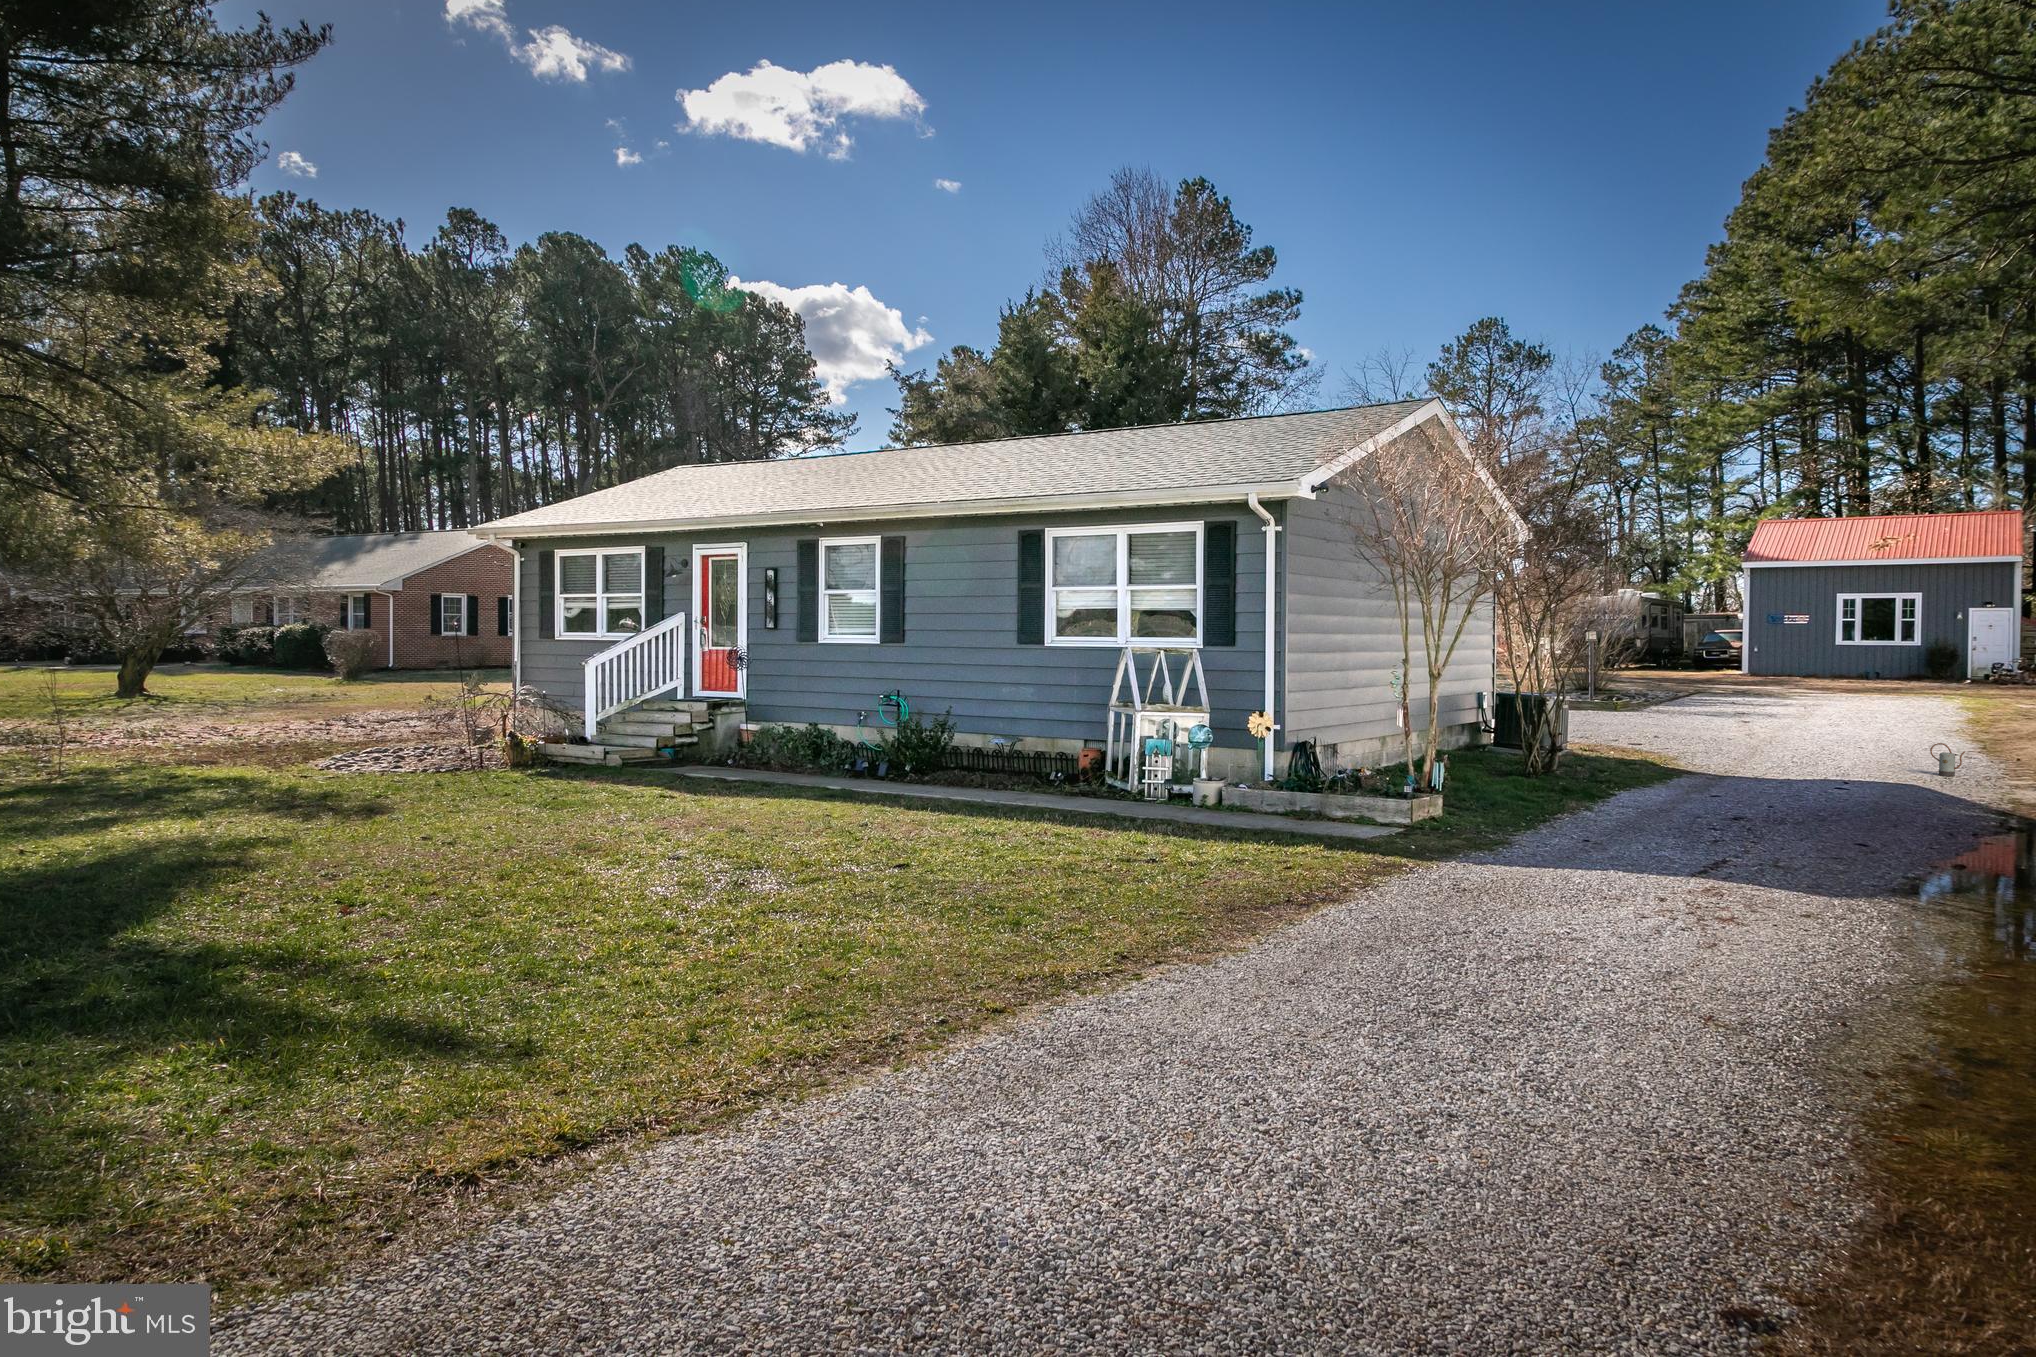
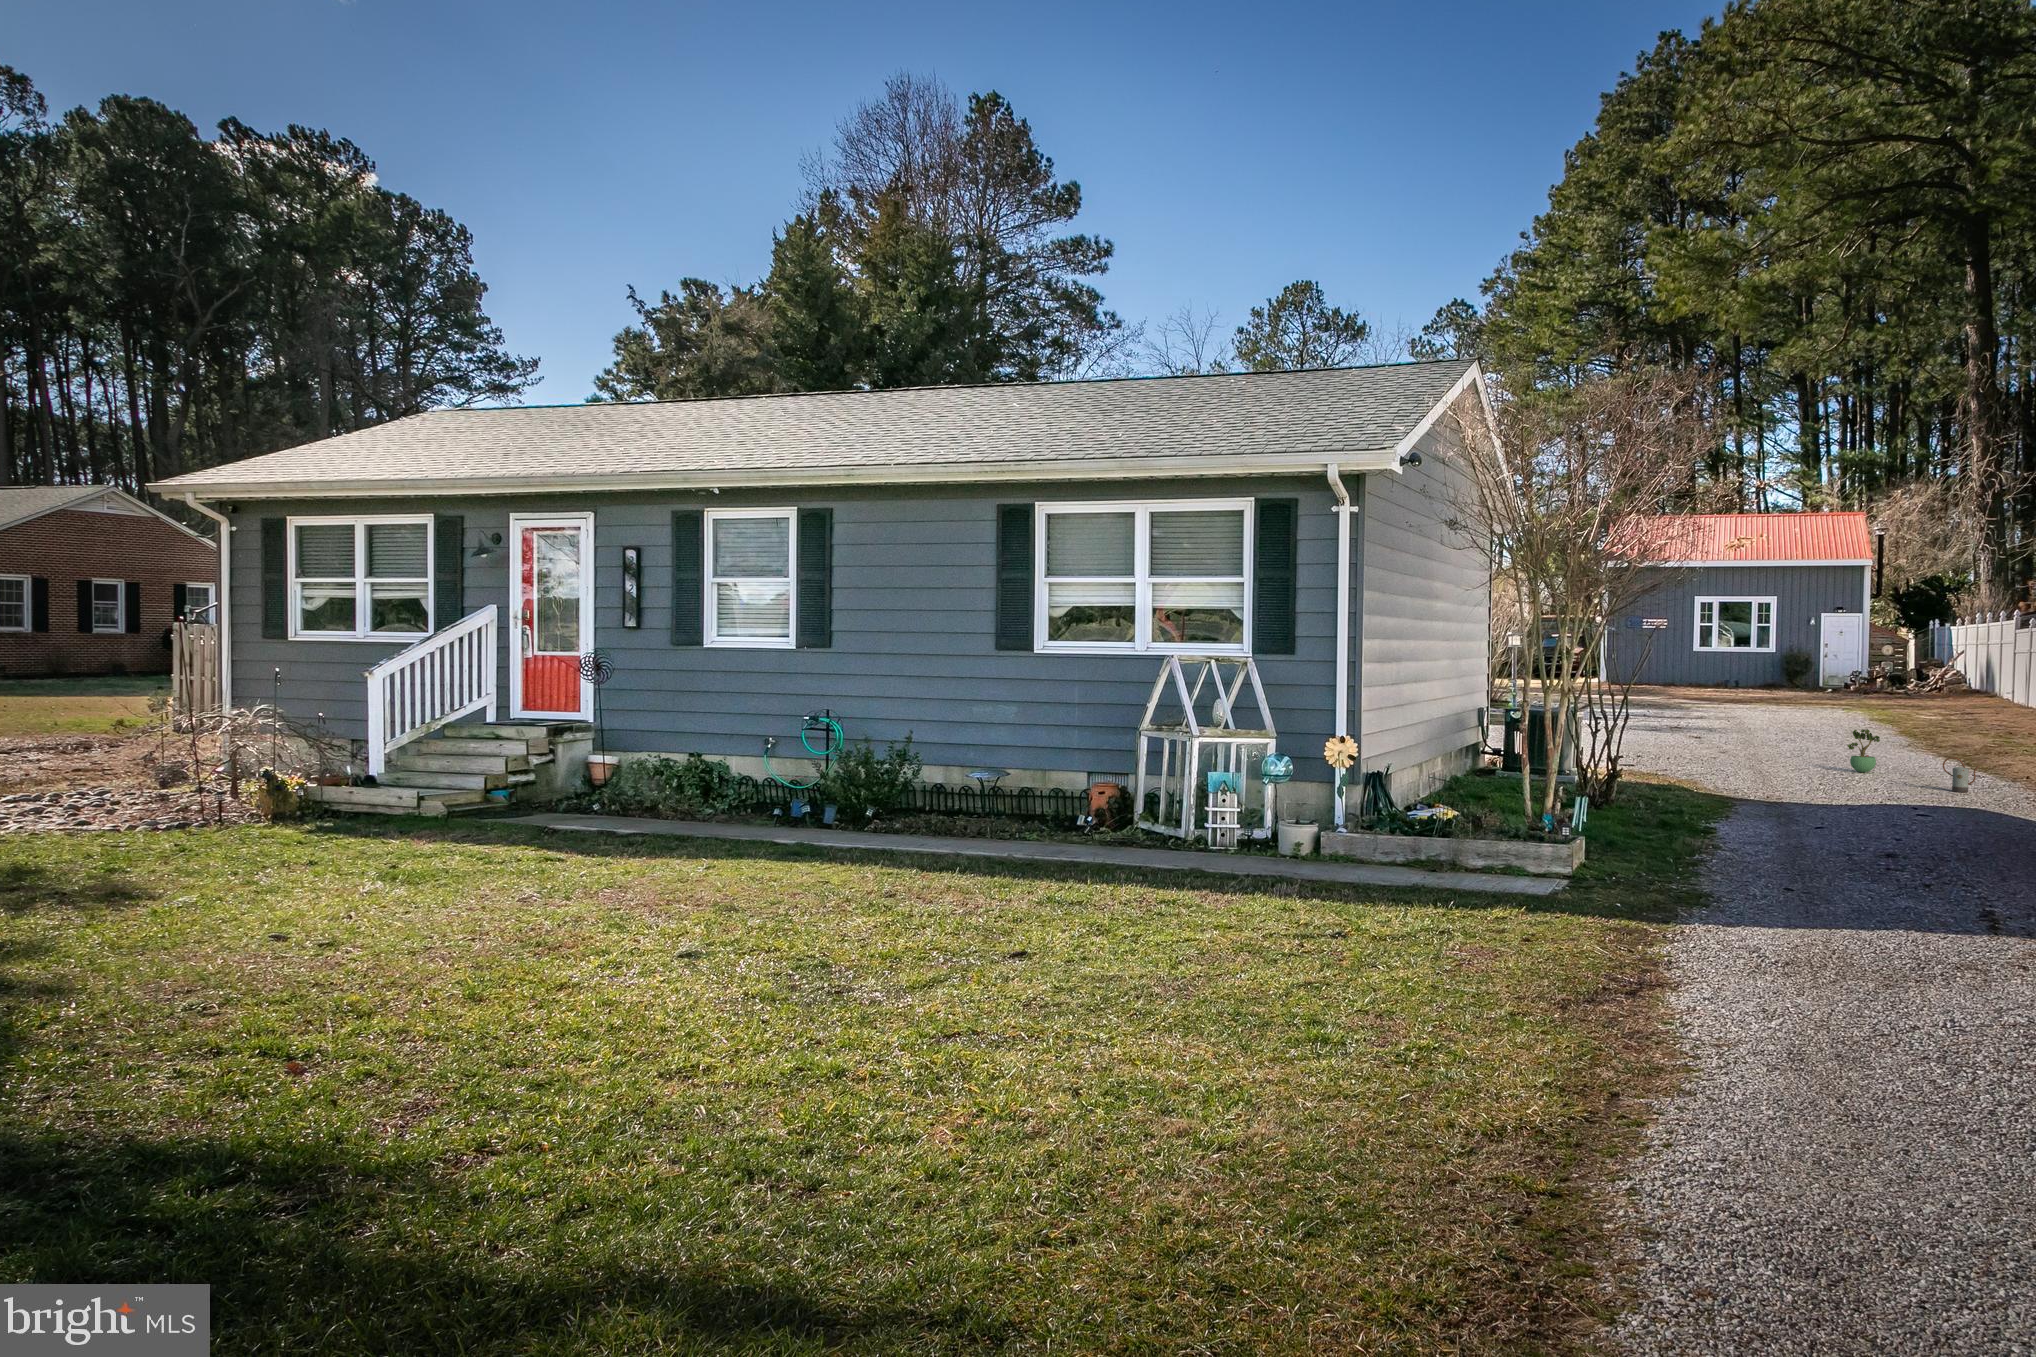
potted plant: none [1859,717,1890,757] -> present [1848,729,1880,772]

